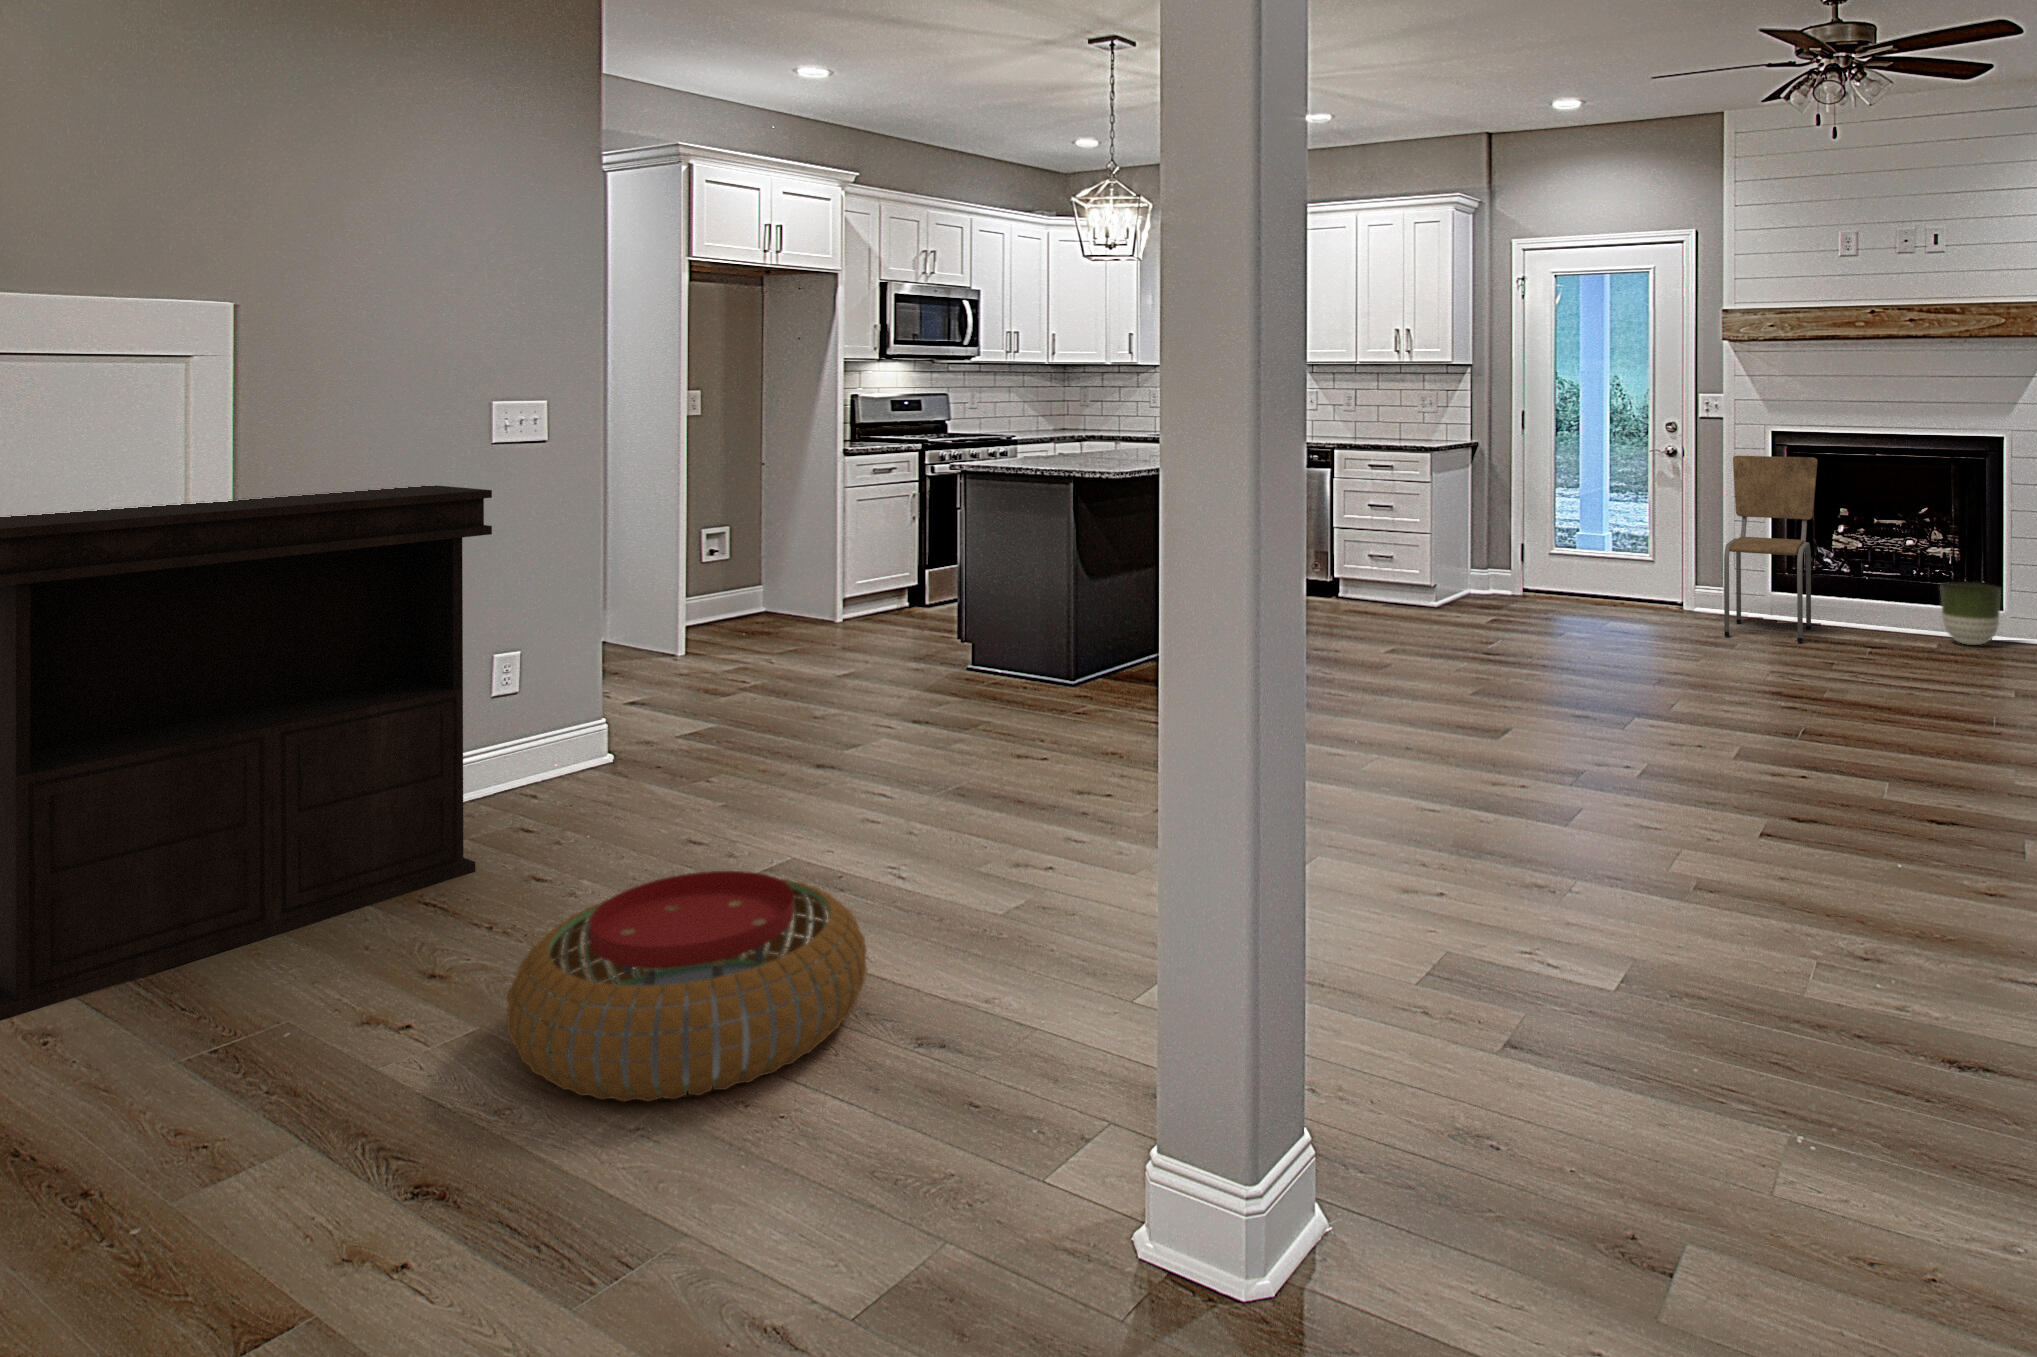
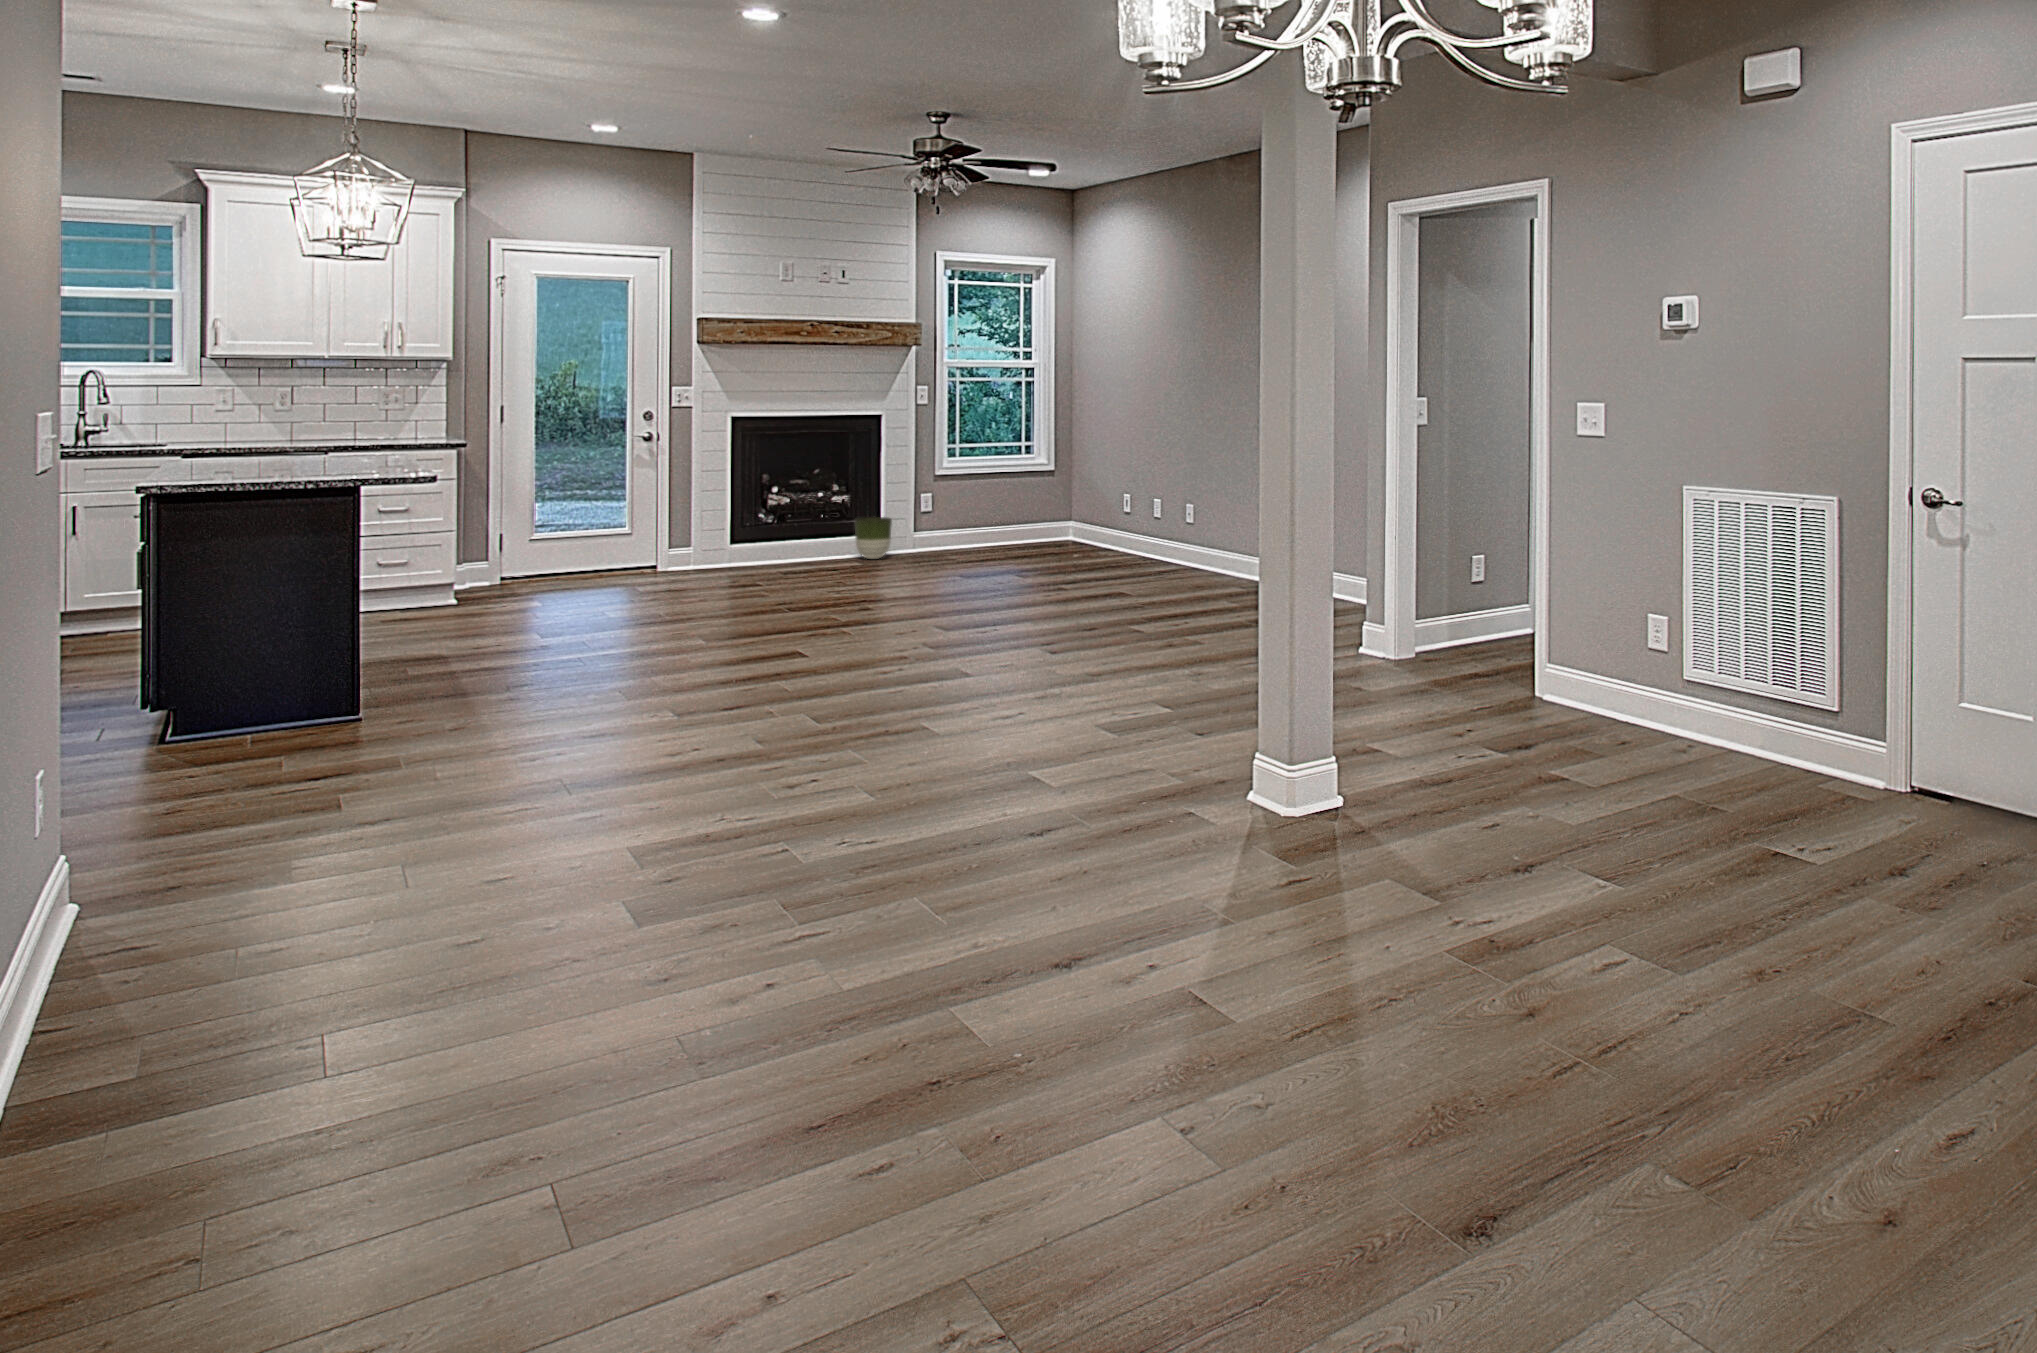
dining chair: present [1724,456,1817,643] -> none [708,435,795,578]
console table: present [0,485,492,1021] -> none [287,477,549,1209]
pouf: present [507,871,867,1102] -> none [869,743,1135,898]

